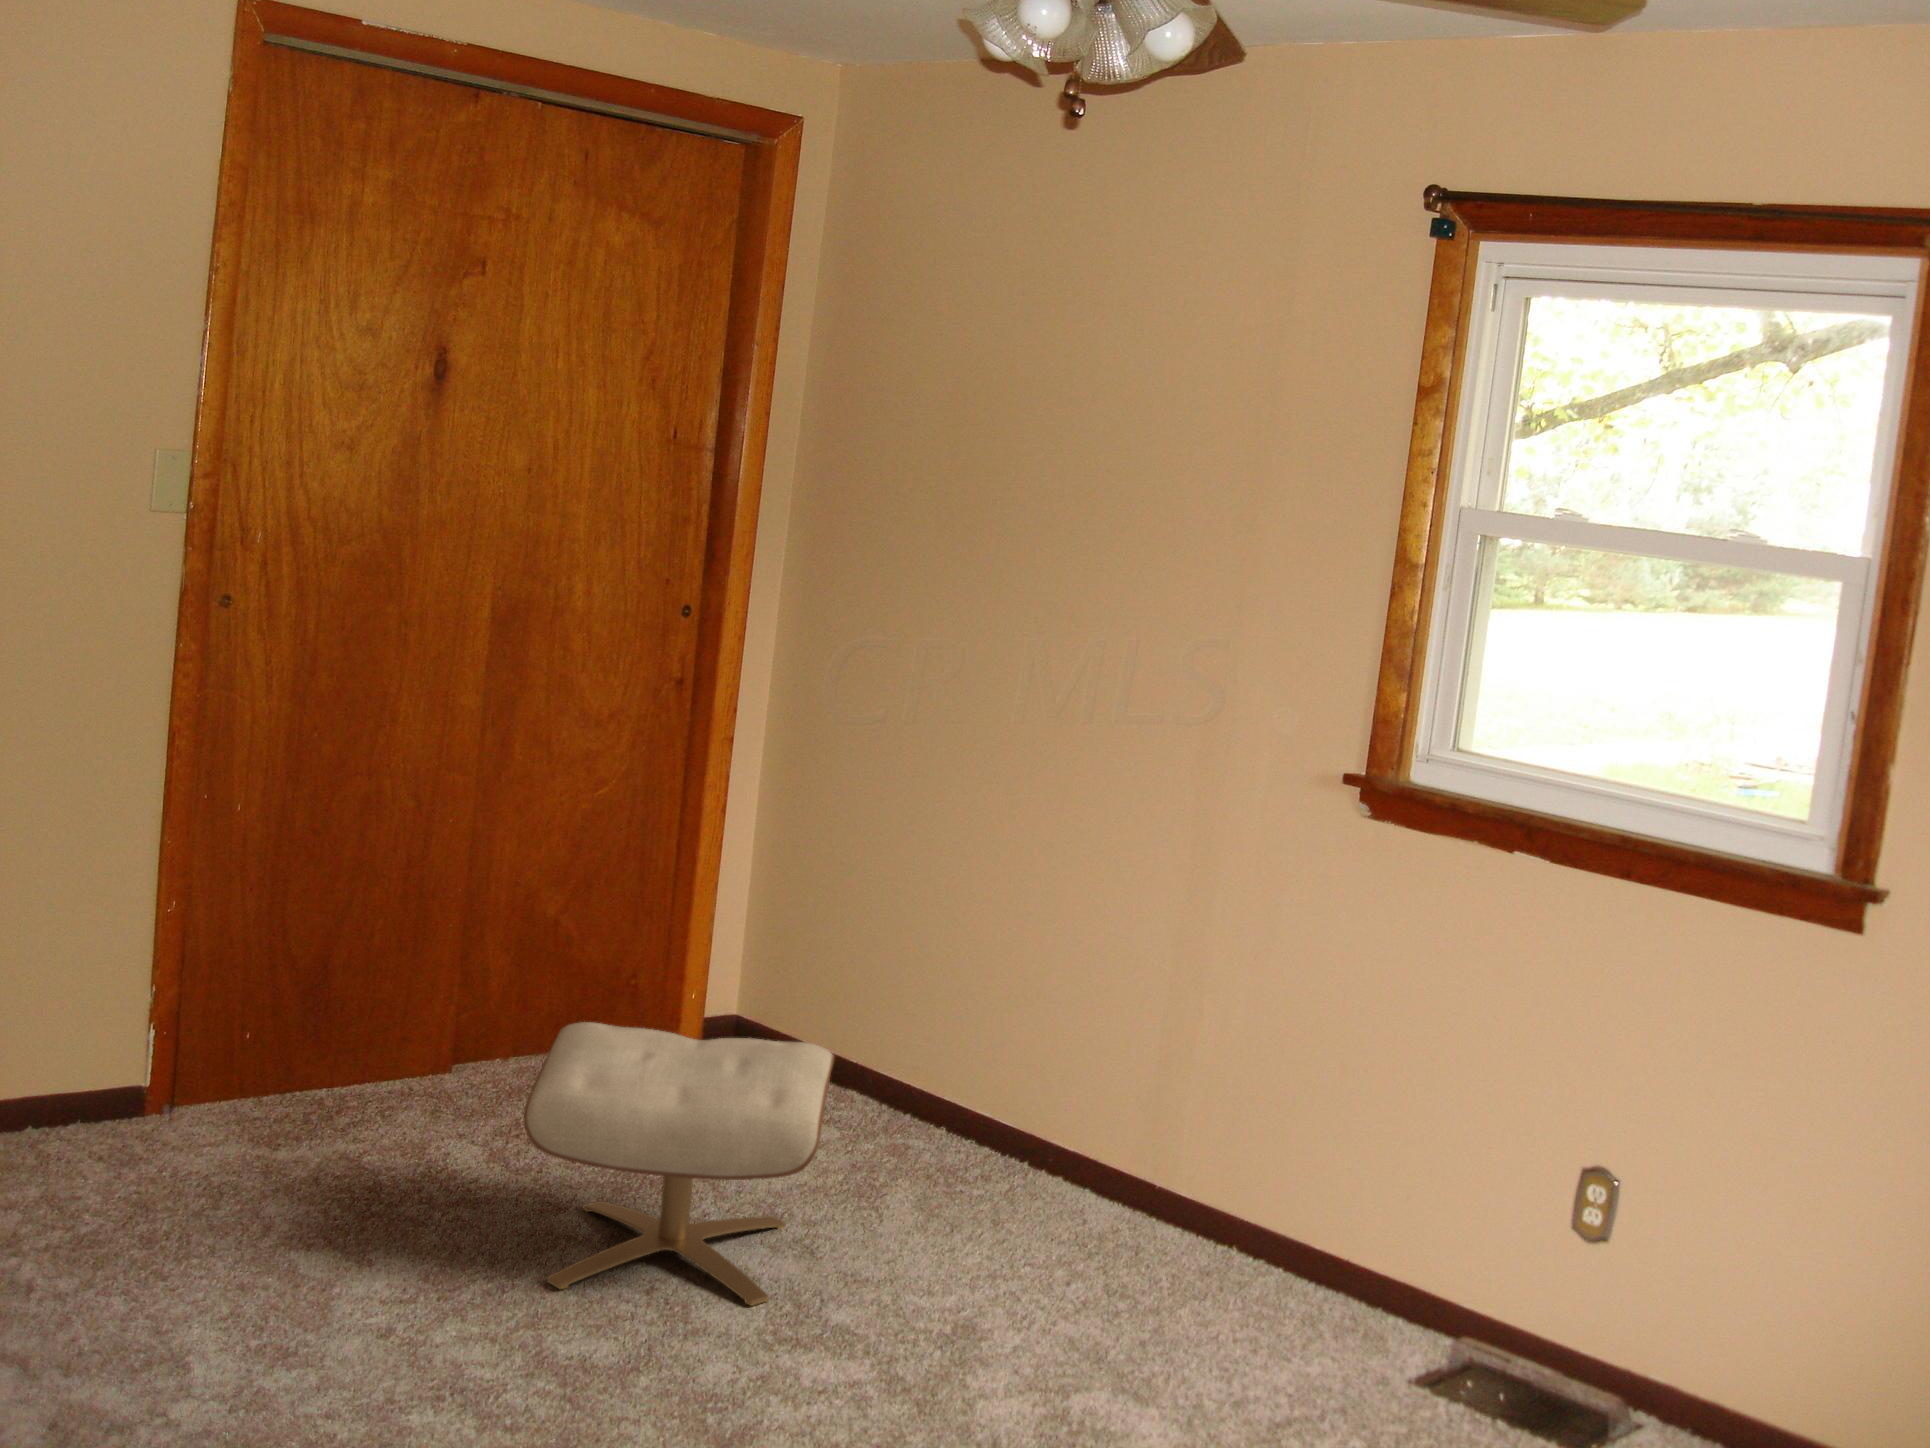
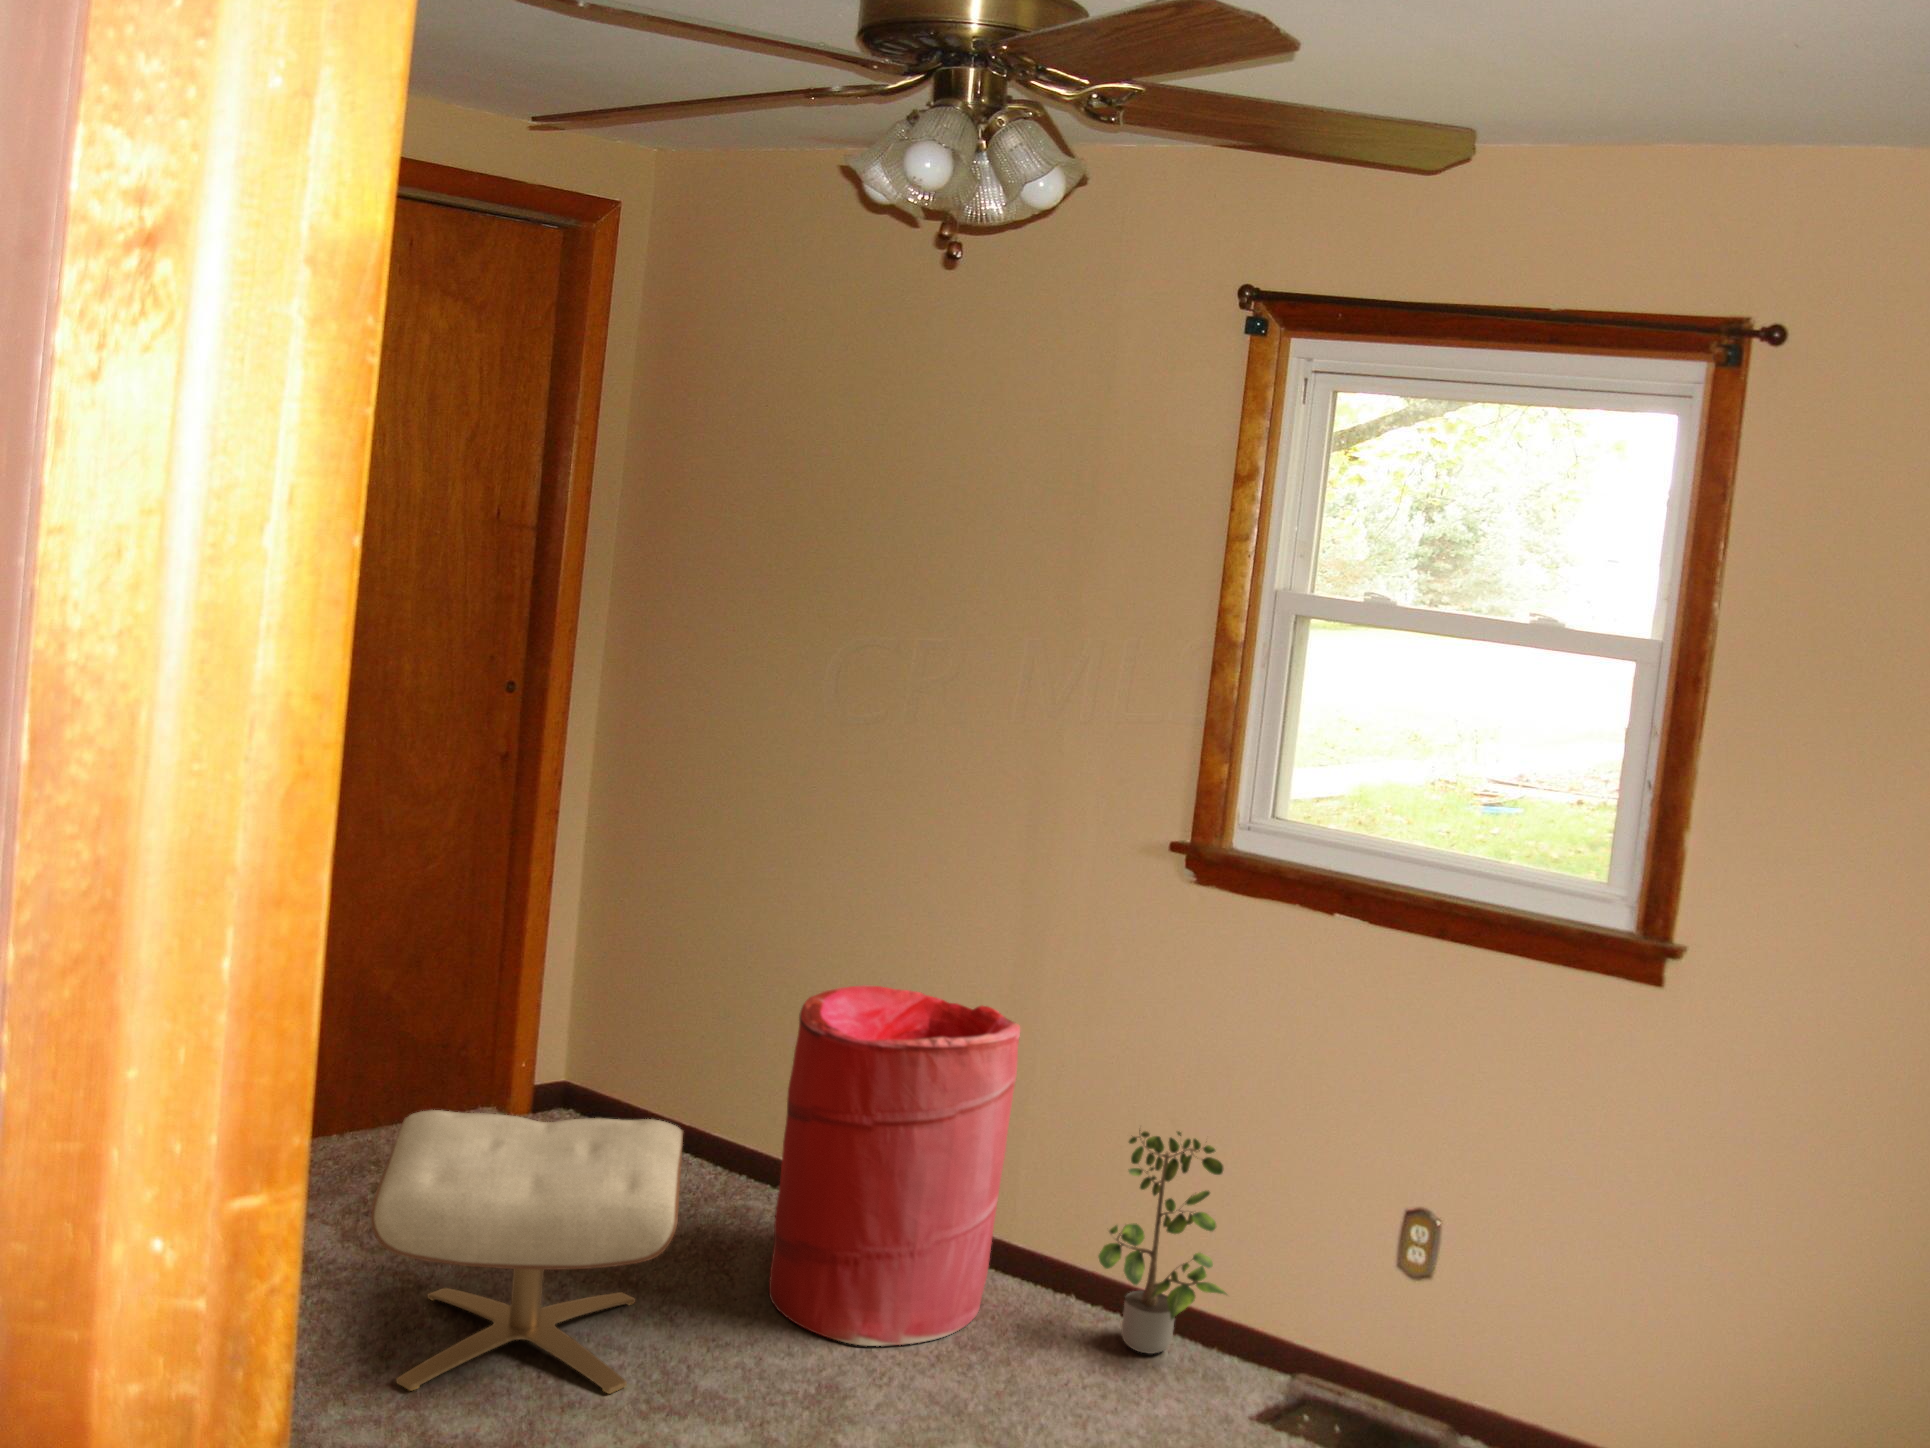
laundry hamper: none [920,920,1183,1283] -> present [769,985,1020,1346]
potted plant: none [1257,1071,1394,1309] -> present [1098,1130,1226,1354]

